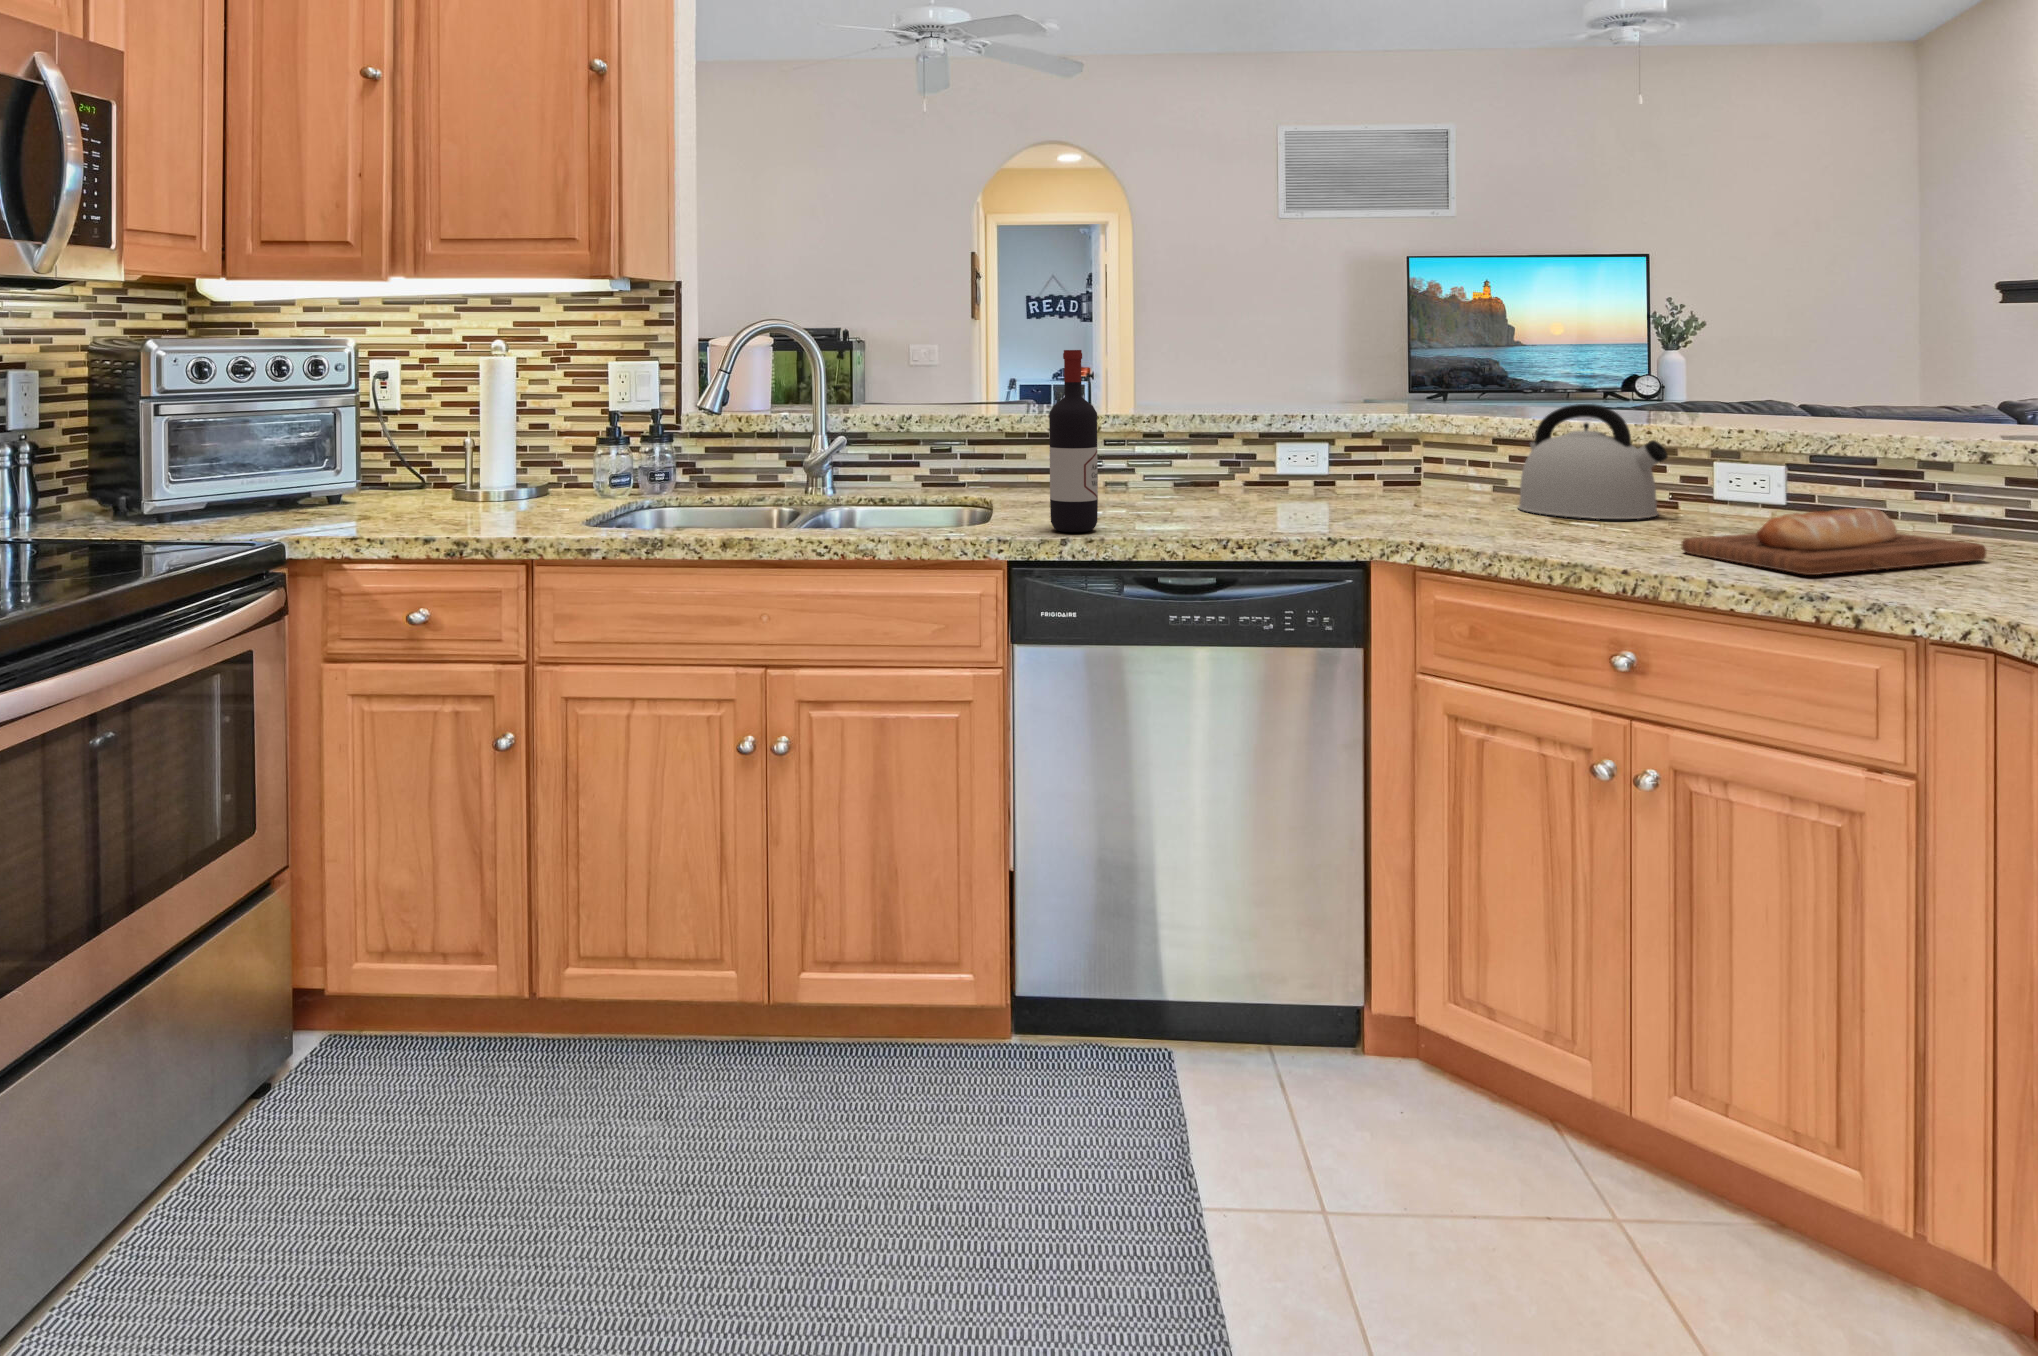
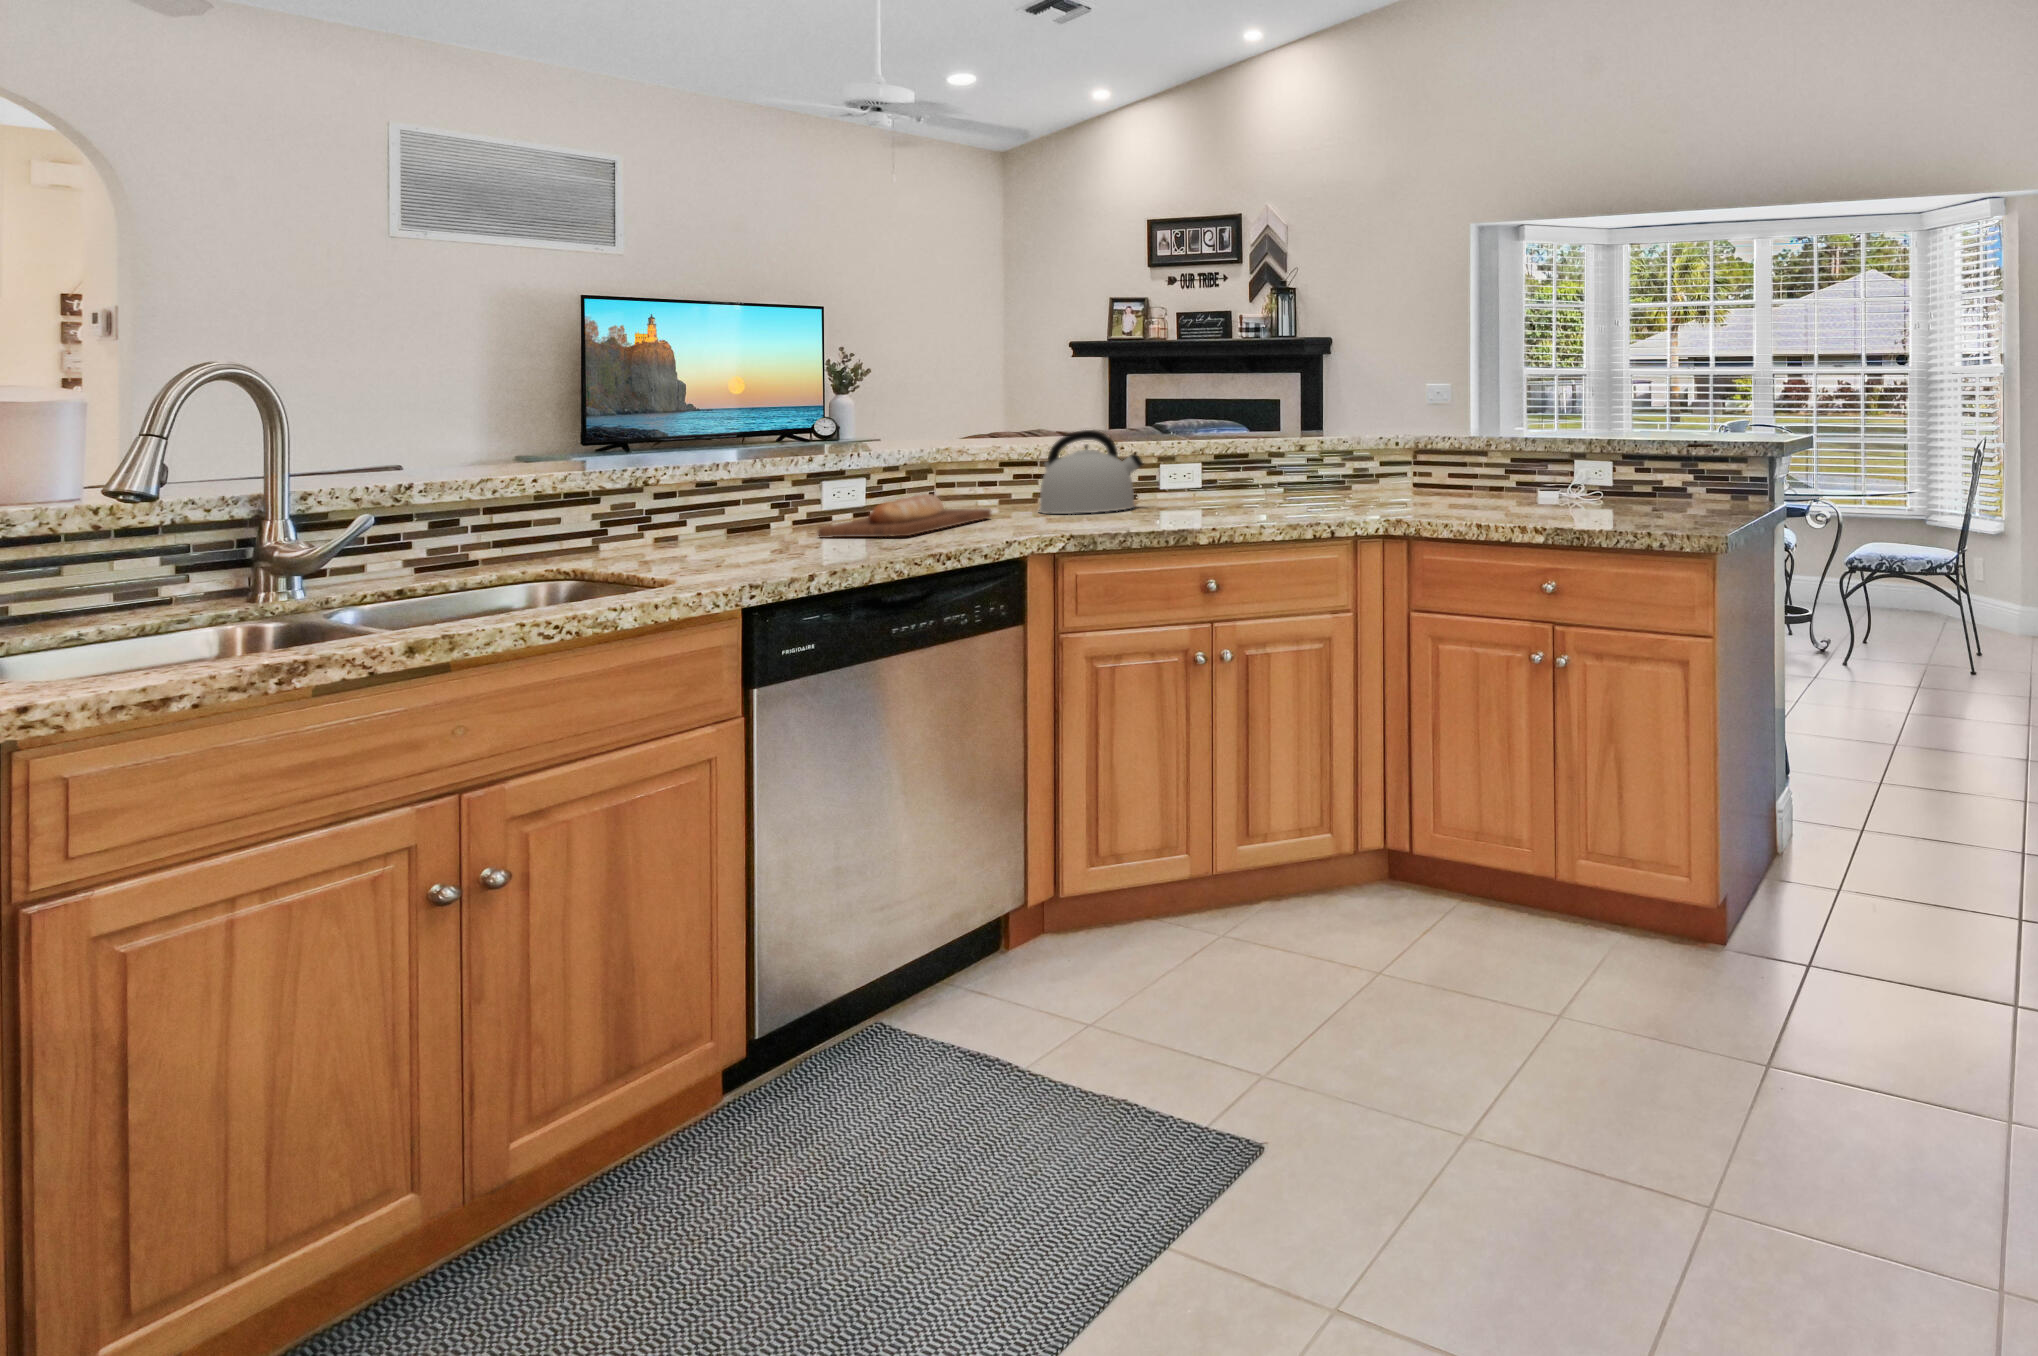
wine bottle: present [1049,350,1098,532] -> none [748,395,803,572]
bread loaf: present [1682,508,1986,575] -> present [818,494,991,538]

